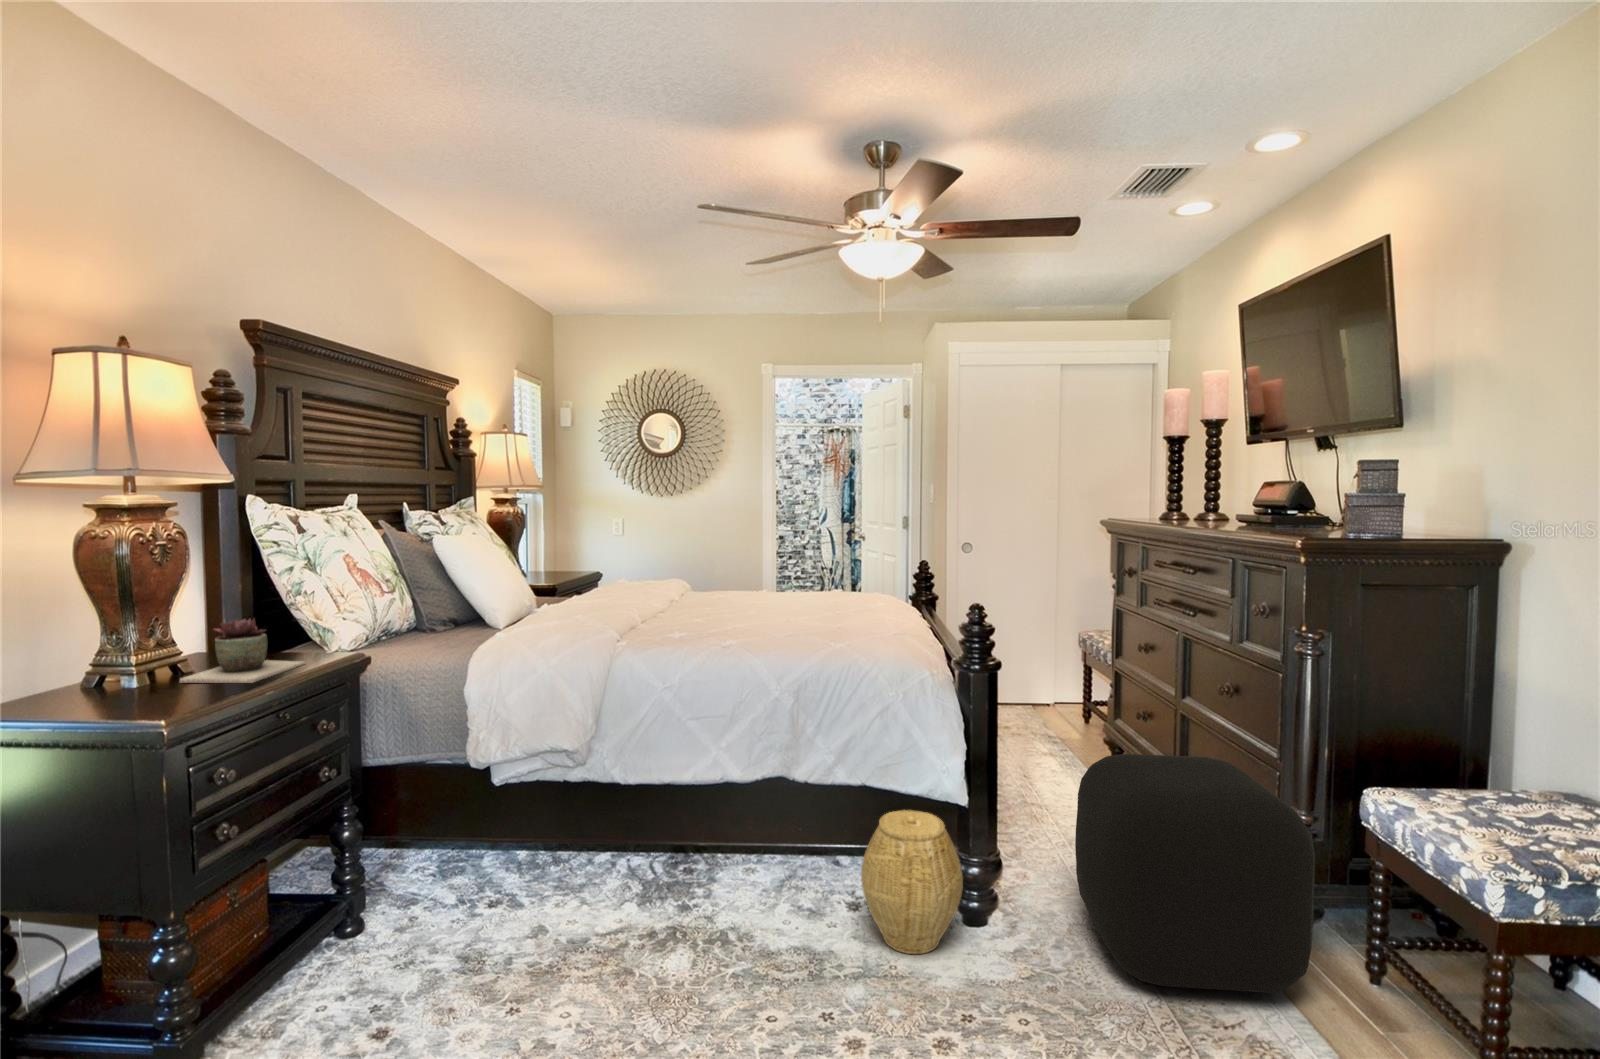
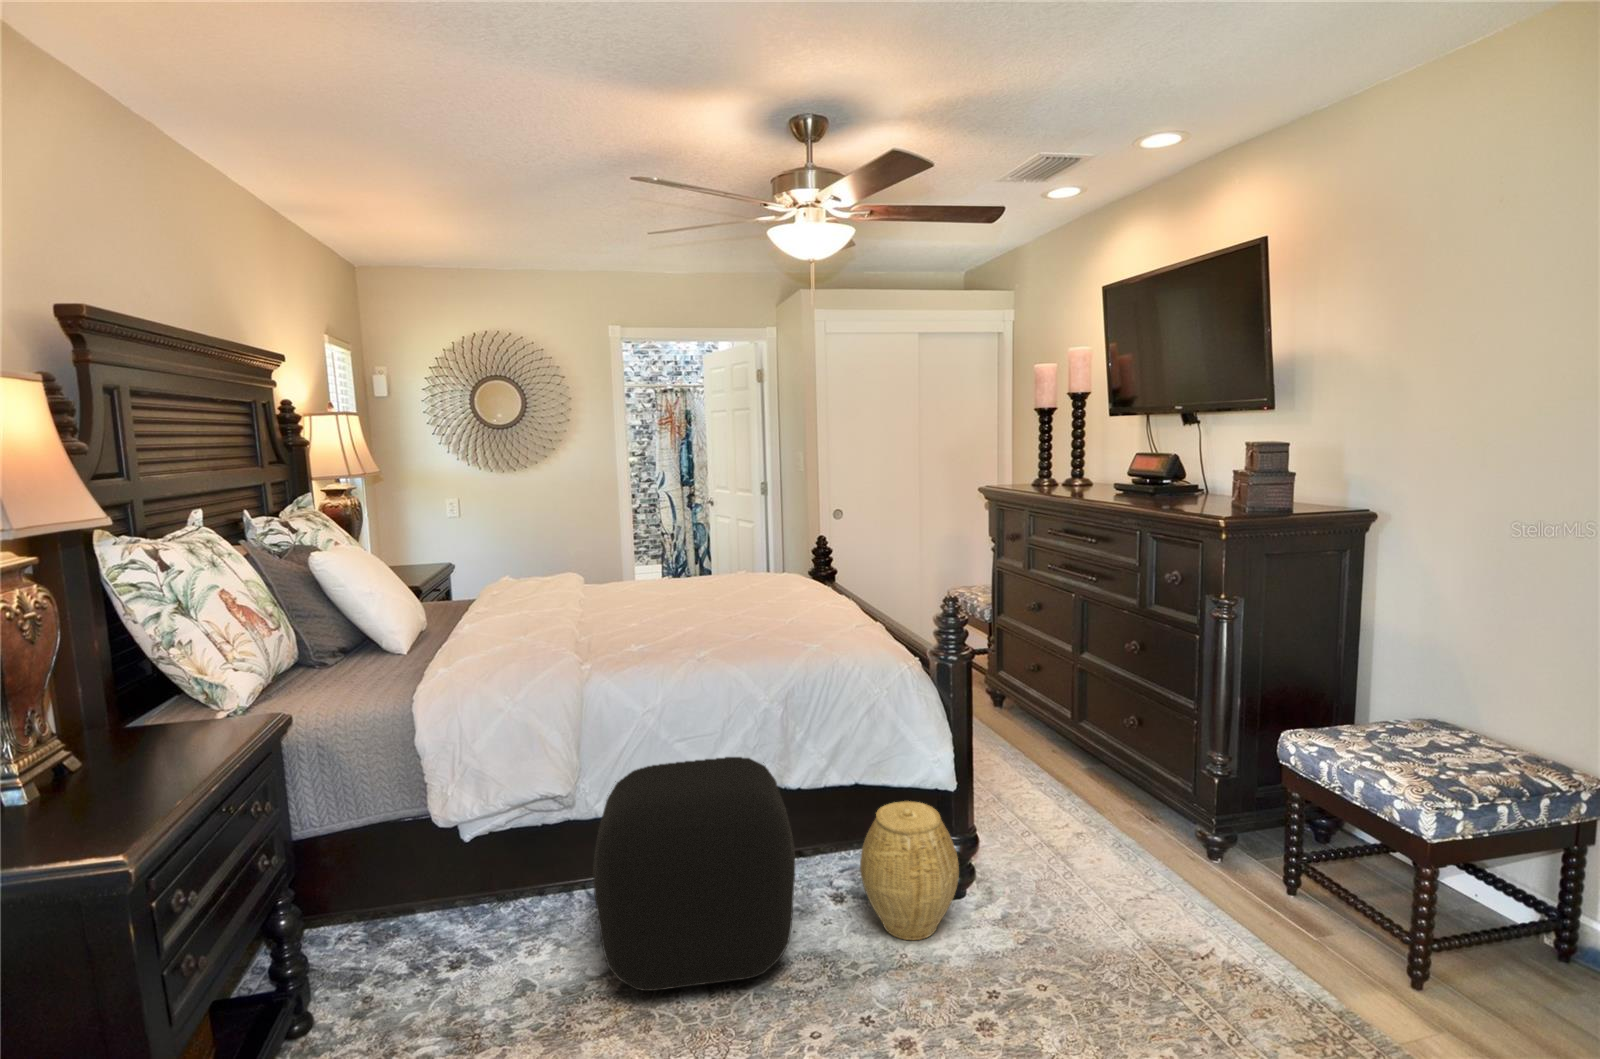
succulent plant: present [180,619,306,683] -> none [67,690,224,785]
ottoman: present [1075,754,1315,993] -> present [593,757,795,991]

